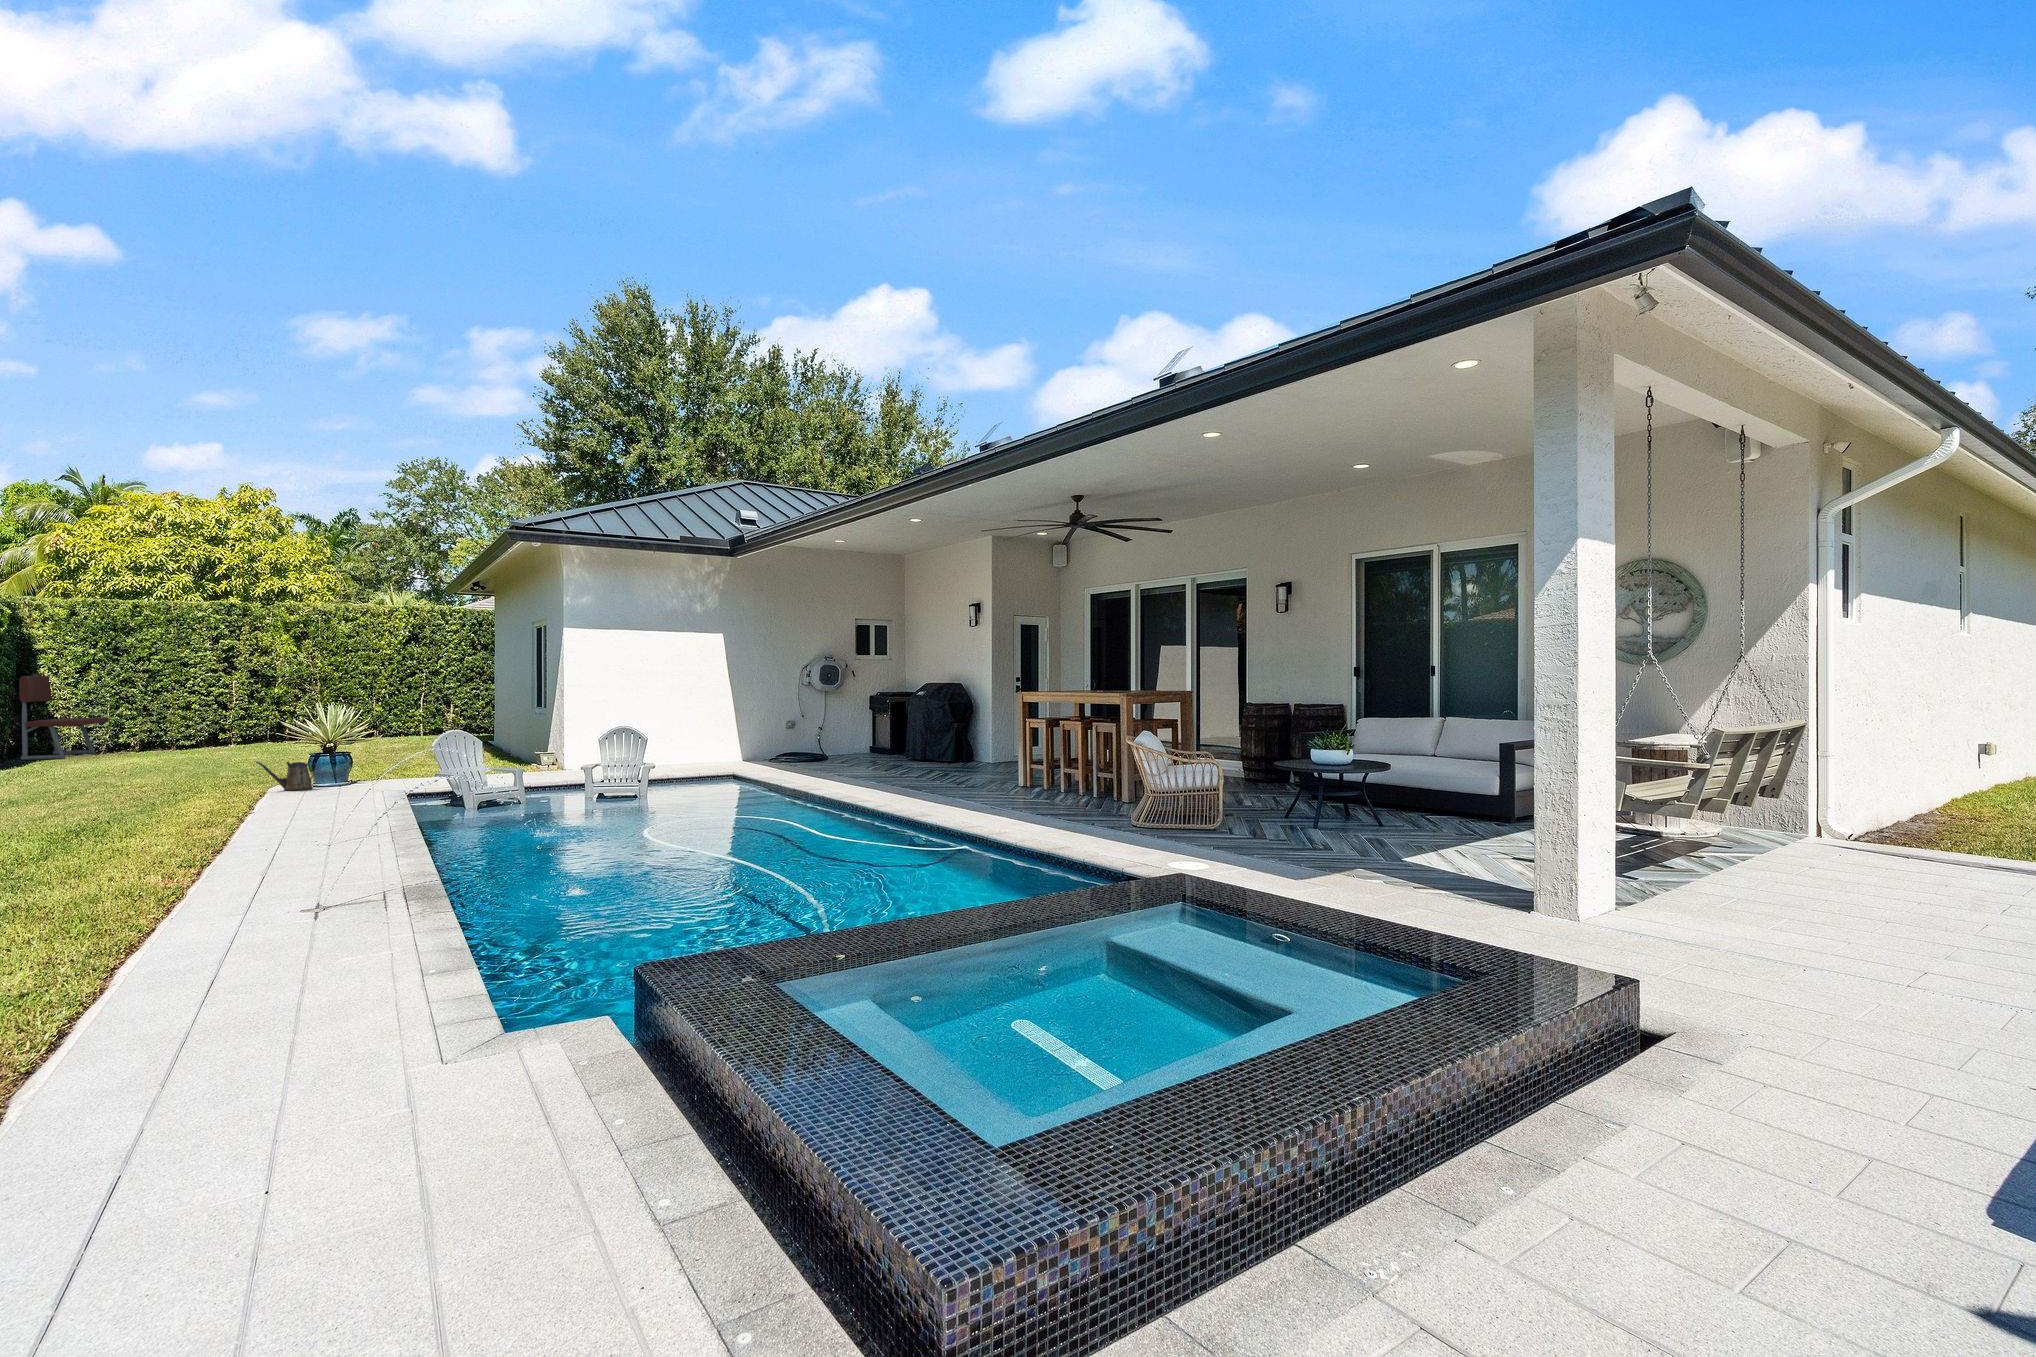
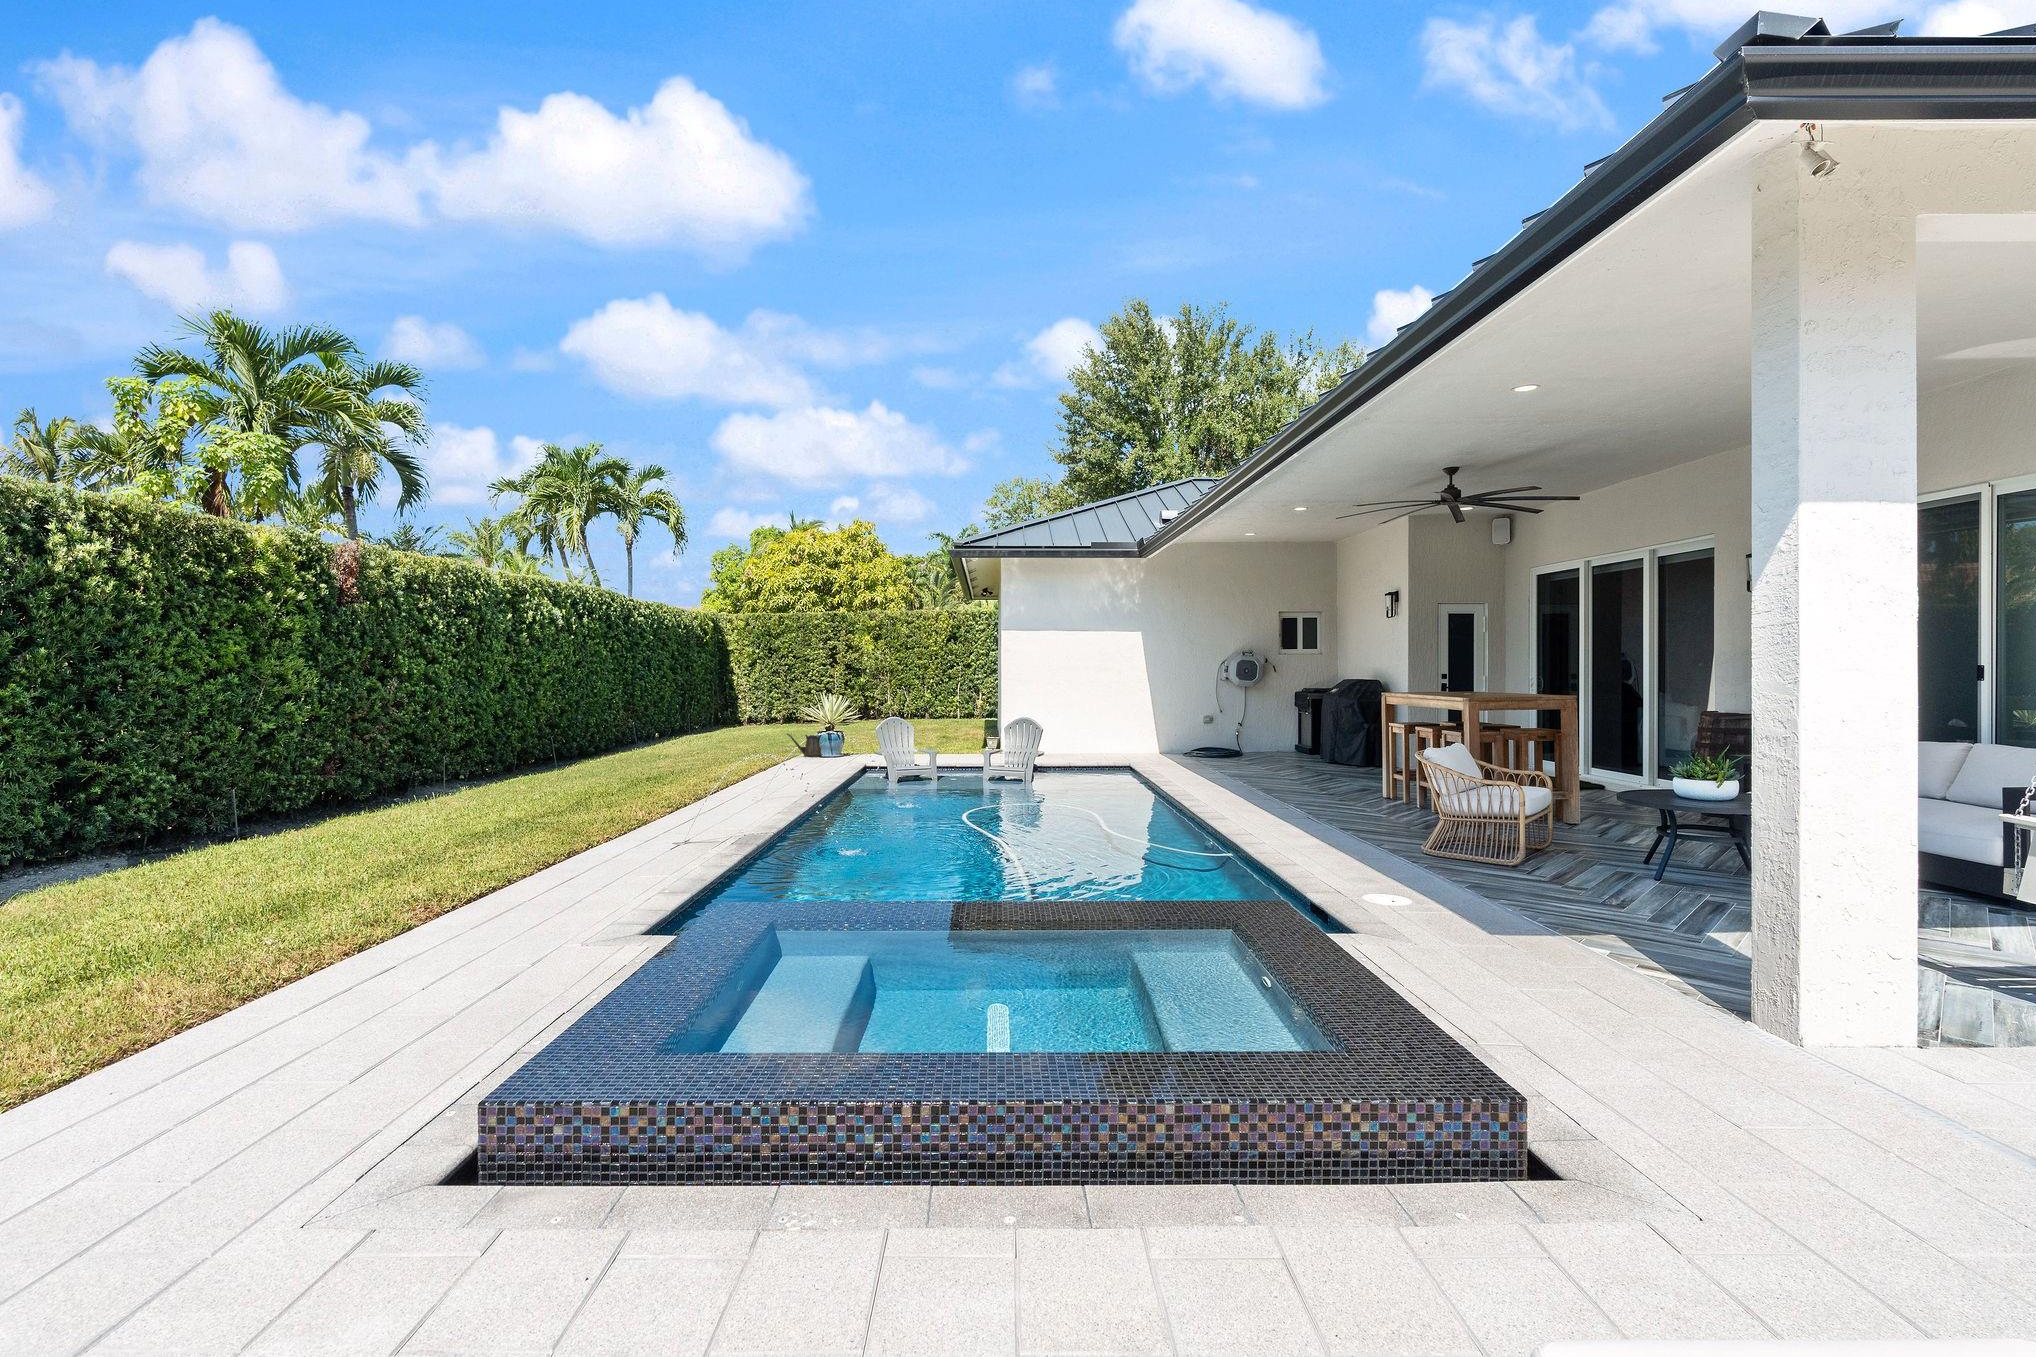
bench: present [19,676,109,760] -> none [717,668,767,725]

